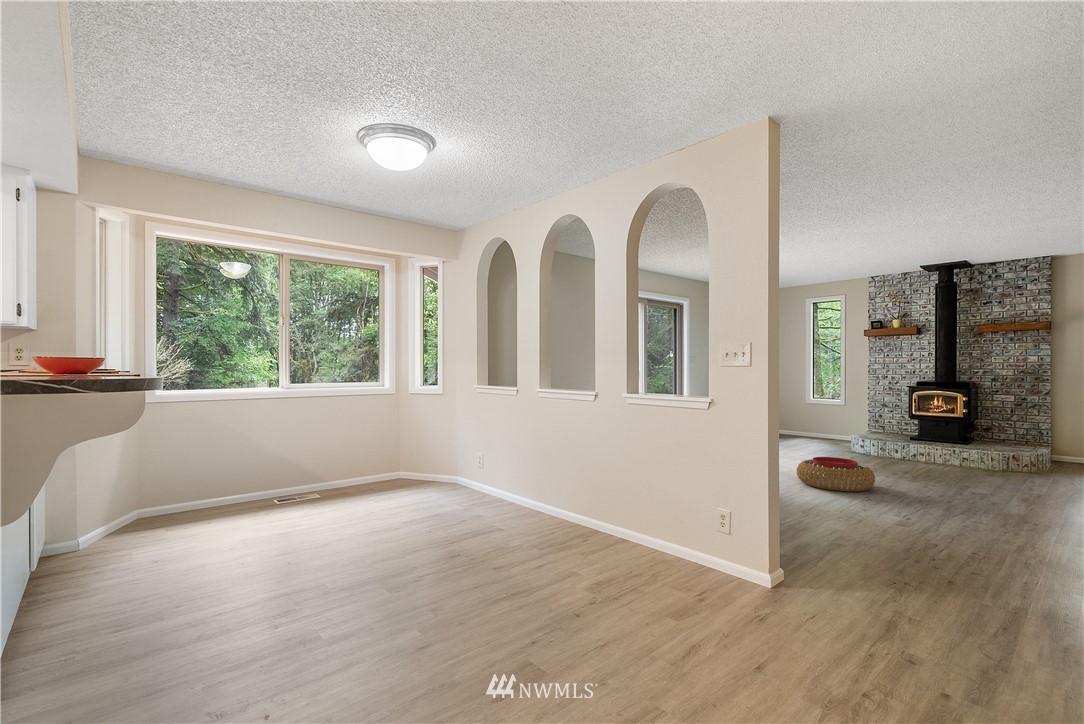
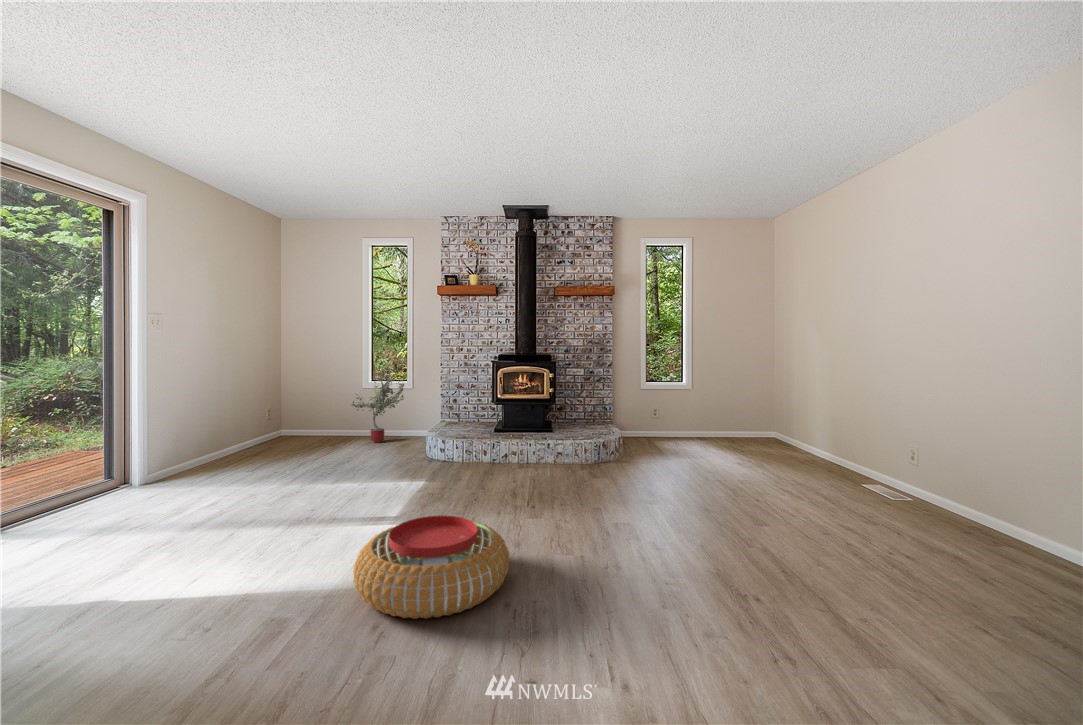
potted tree: none [797,393,838,441] -> present [352,375,404,443]

